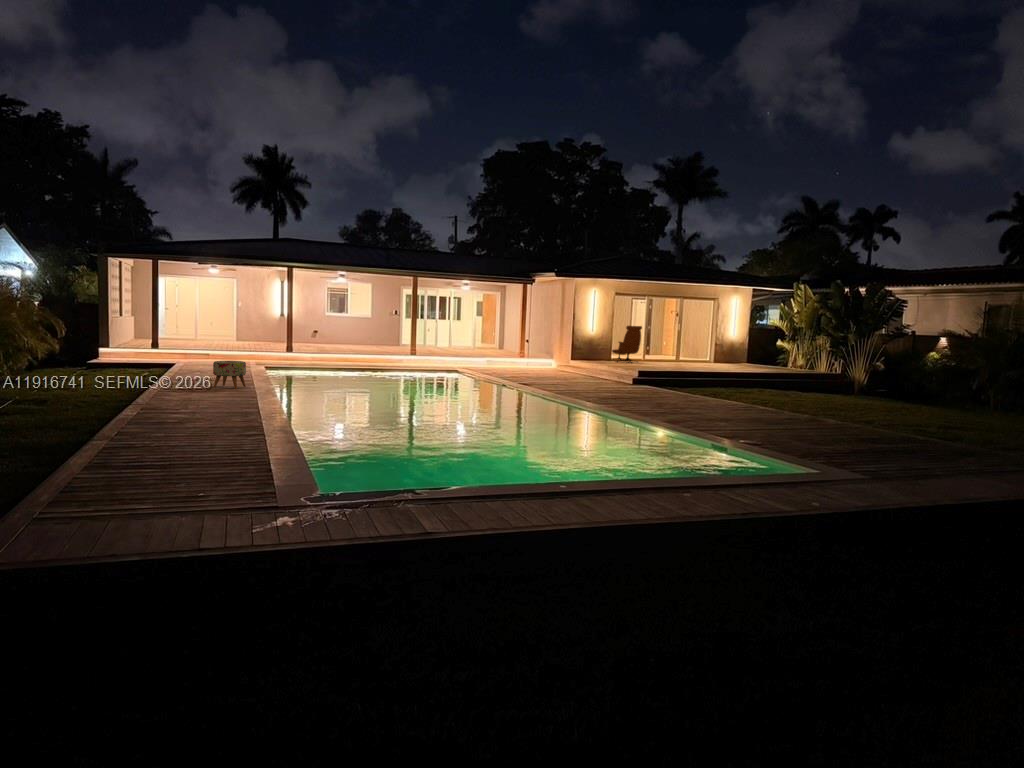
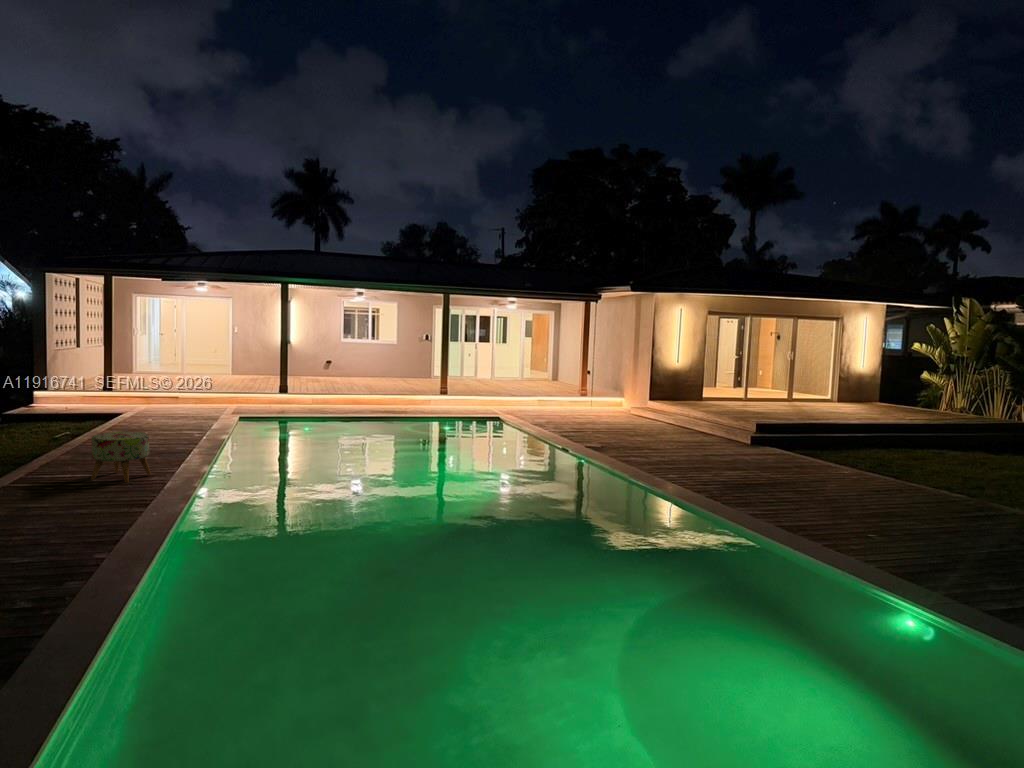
lounge chair: present [612,326,642,362] -> none [702,355,747,405]

